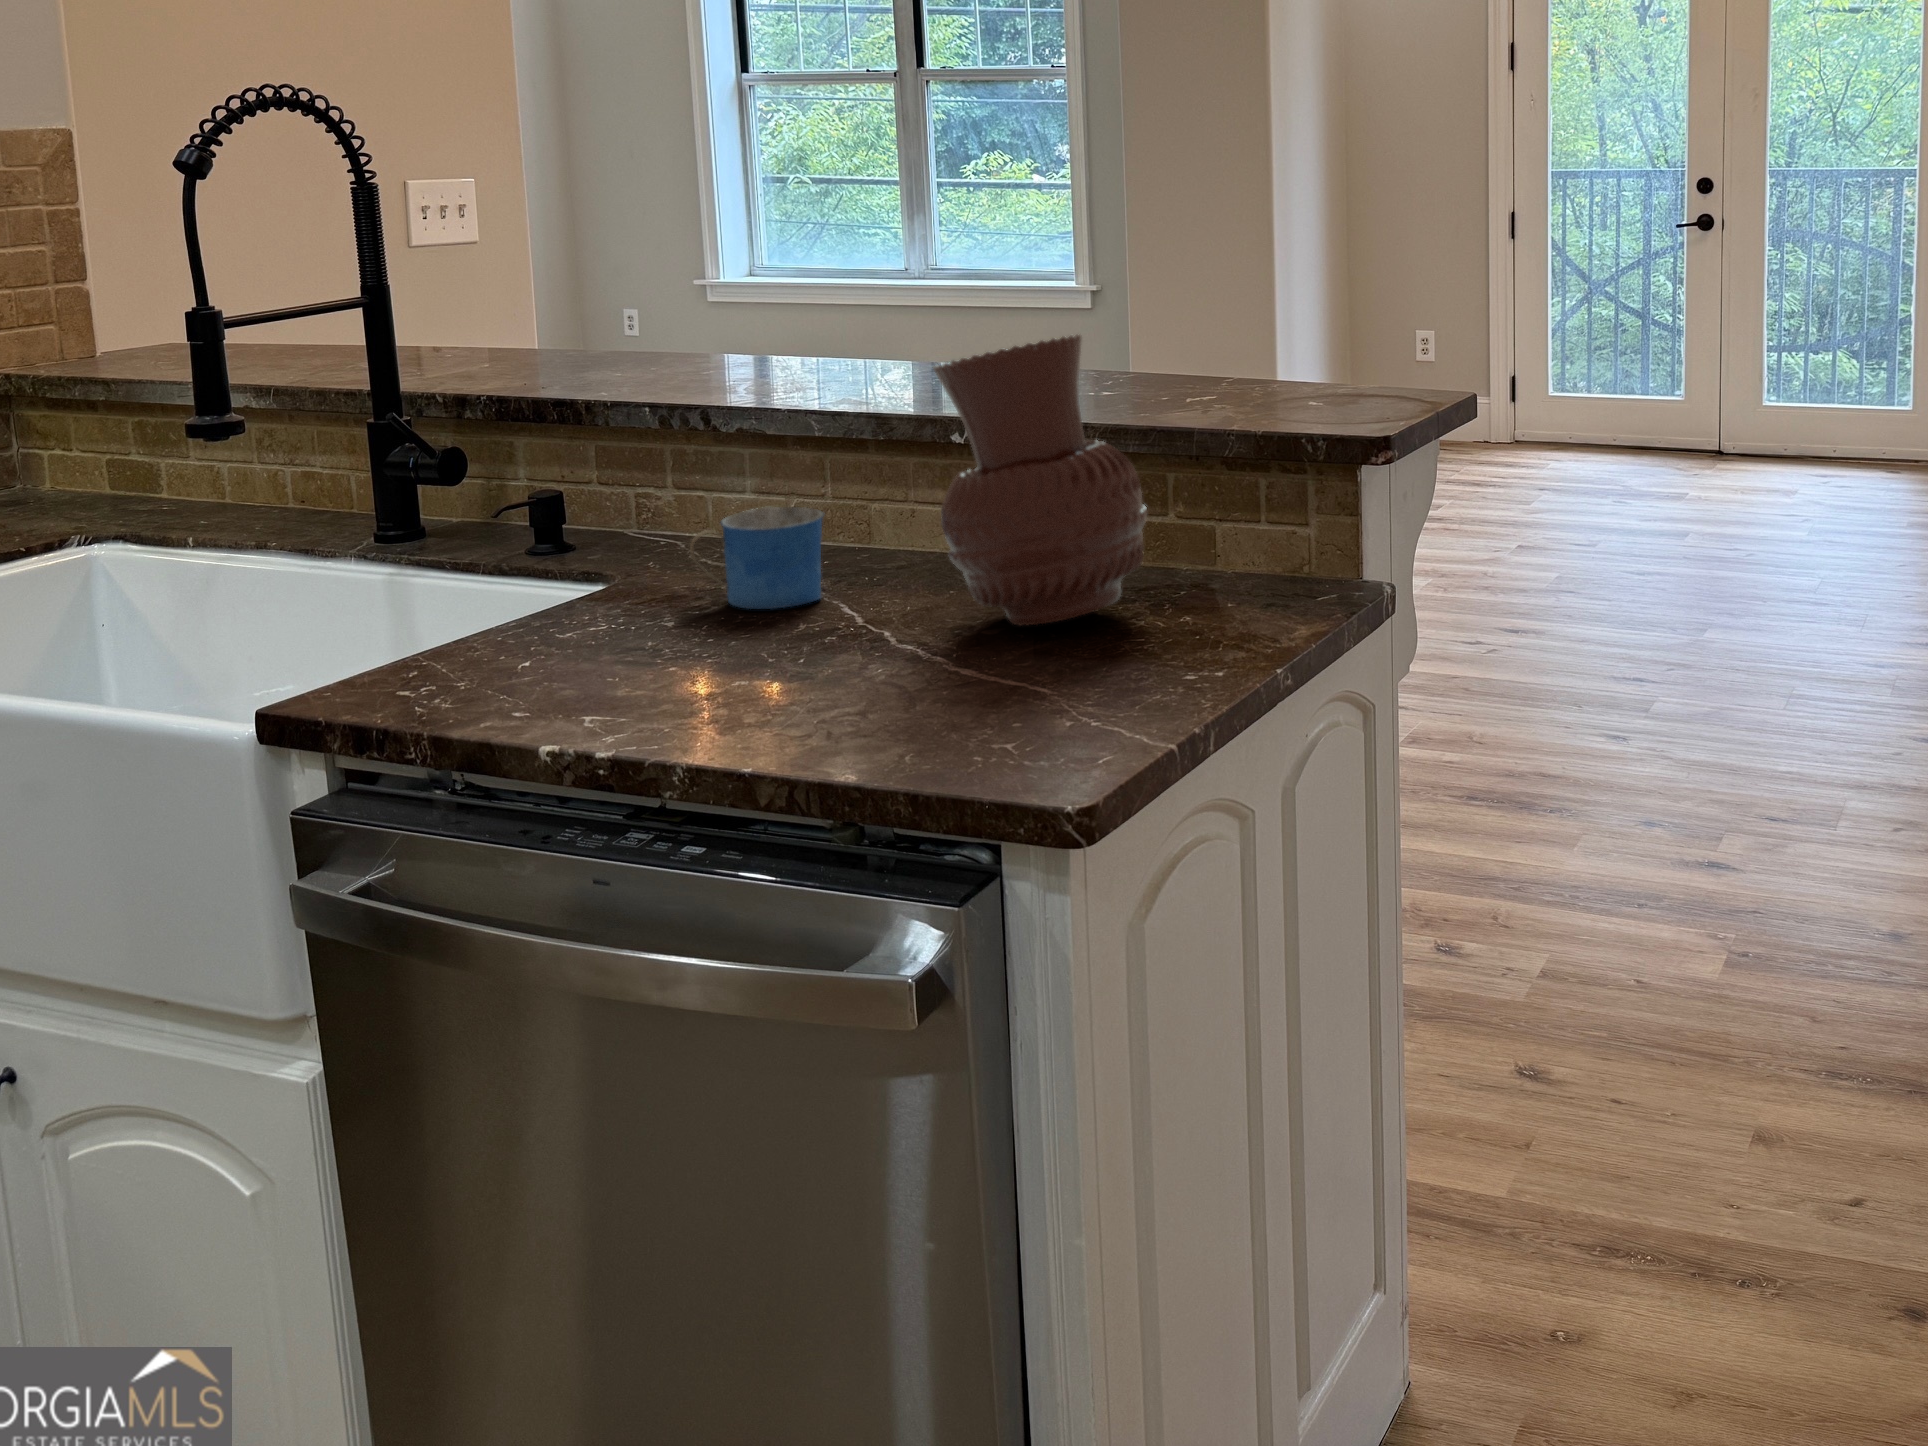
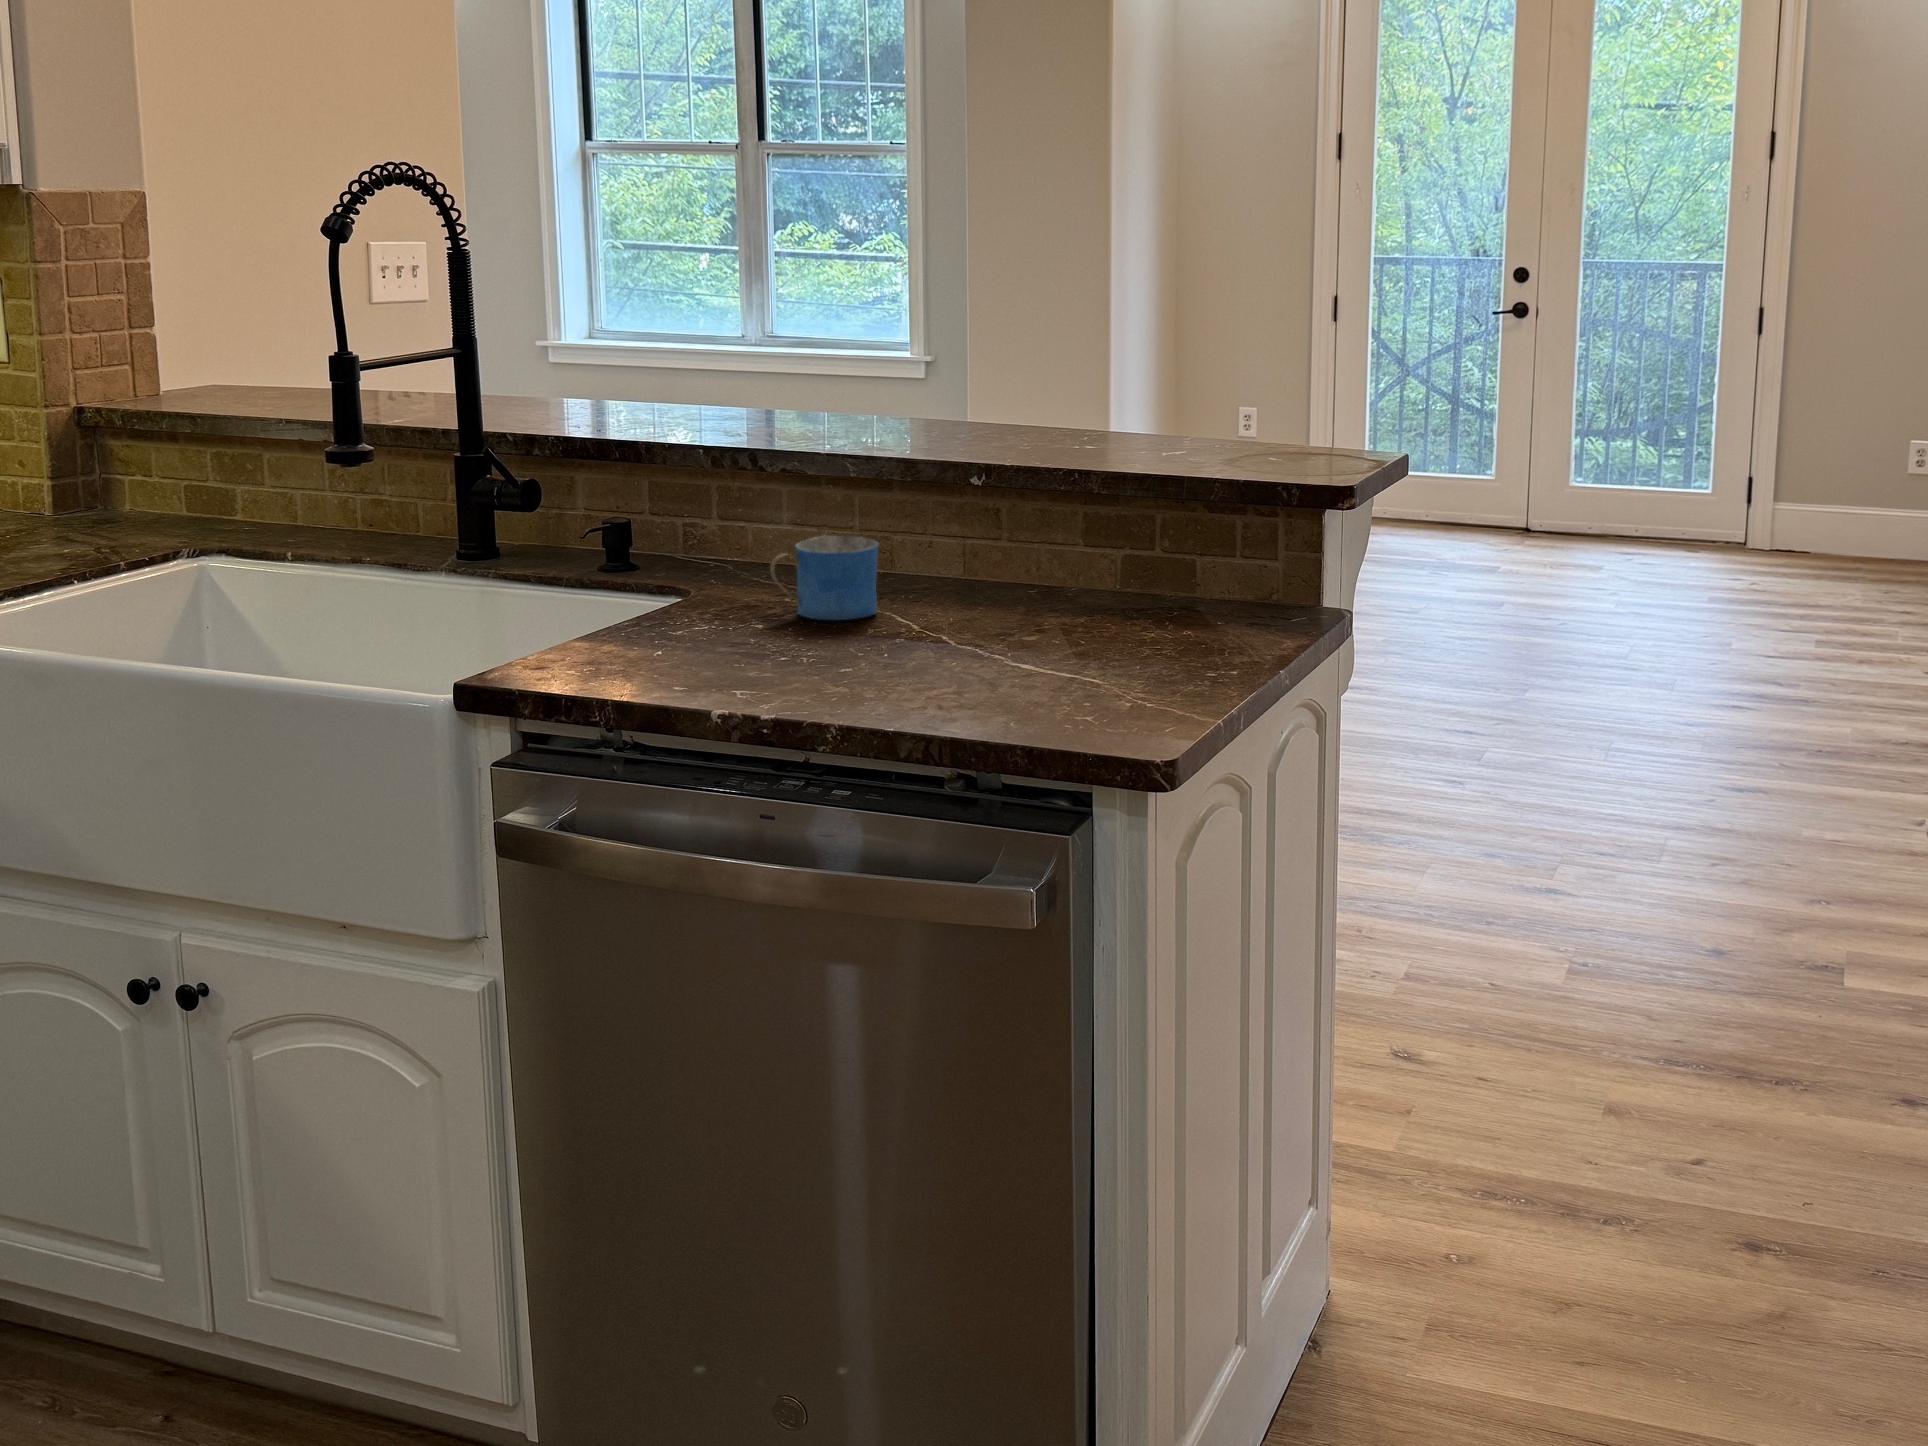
vase: present [933,335,1147,626] -> none [993,395,1165,636]

